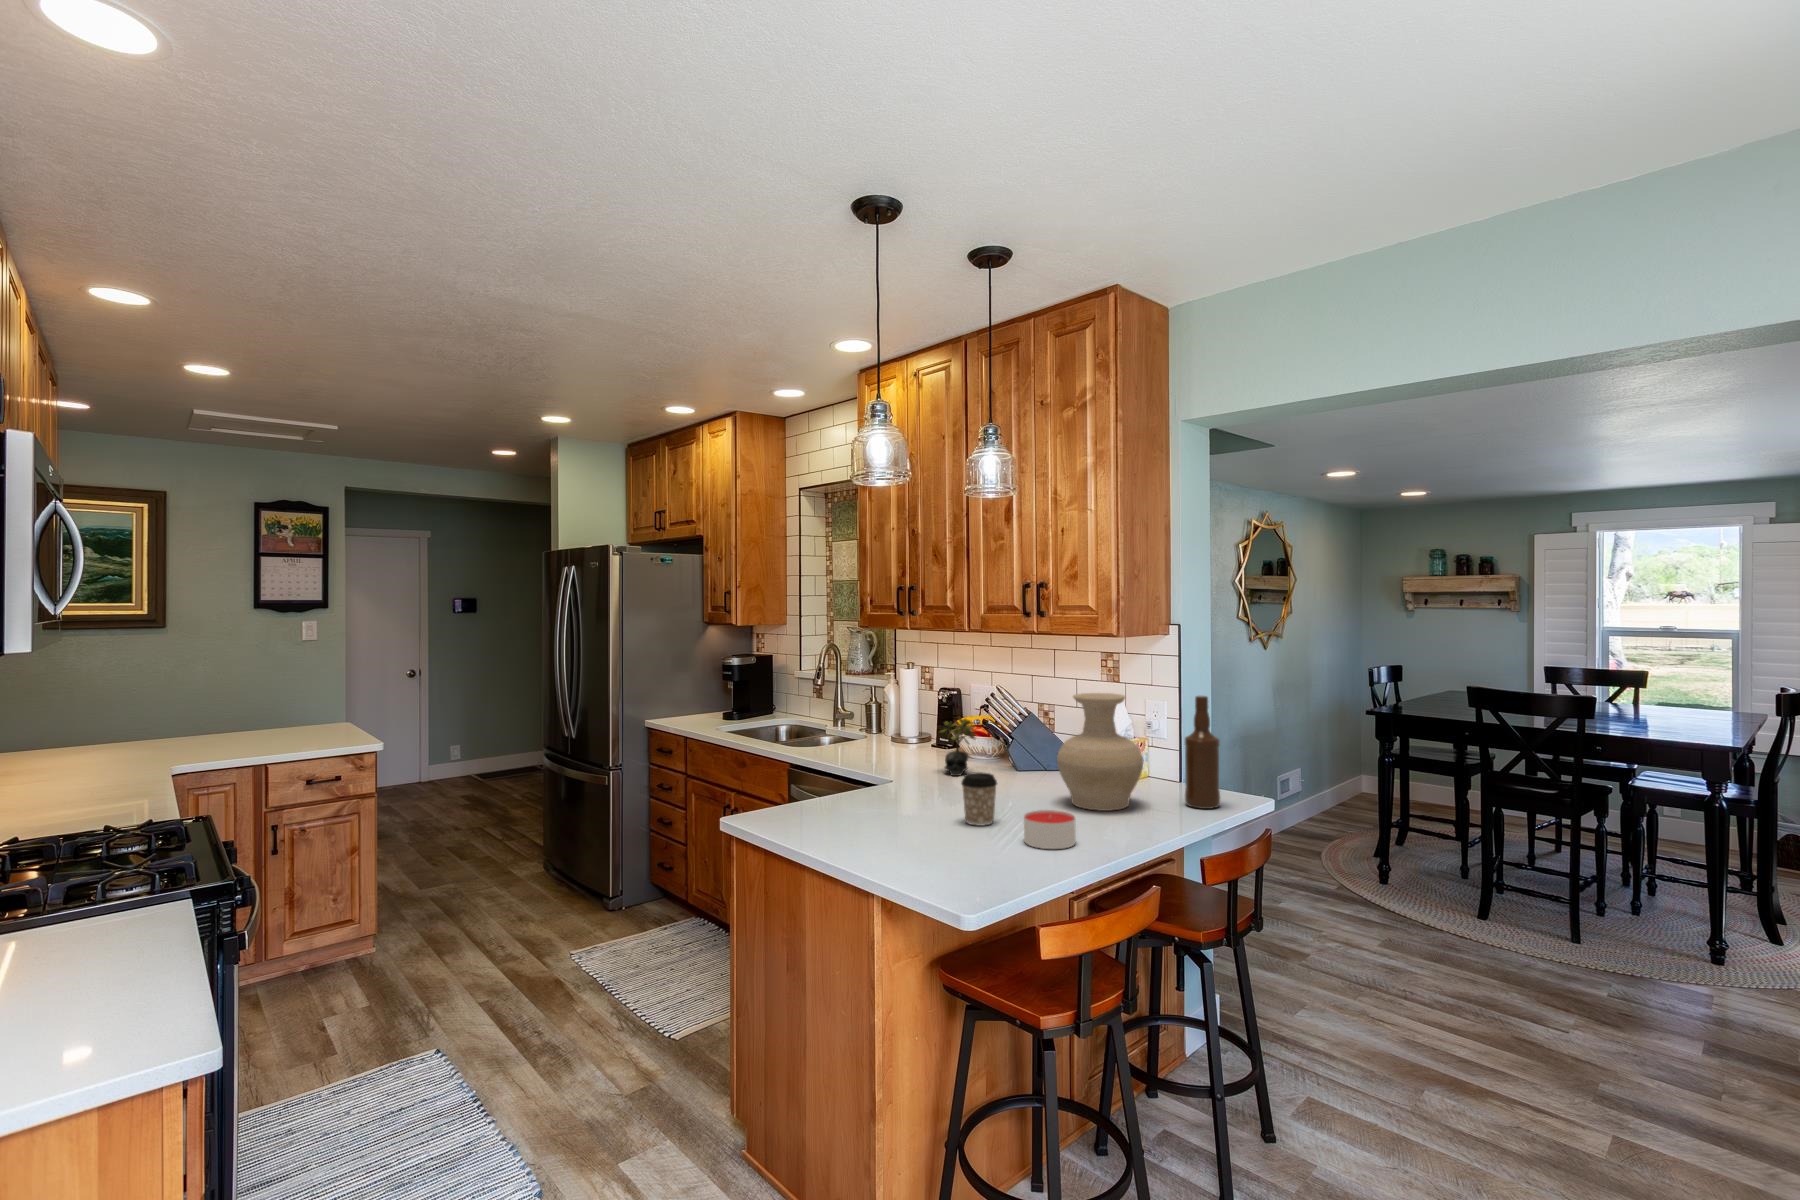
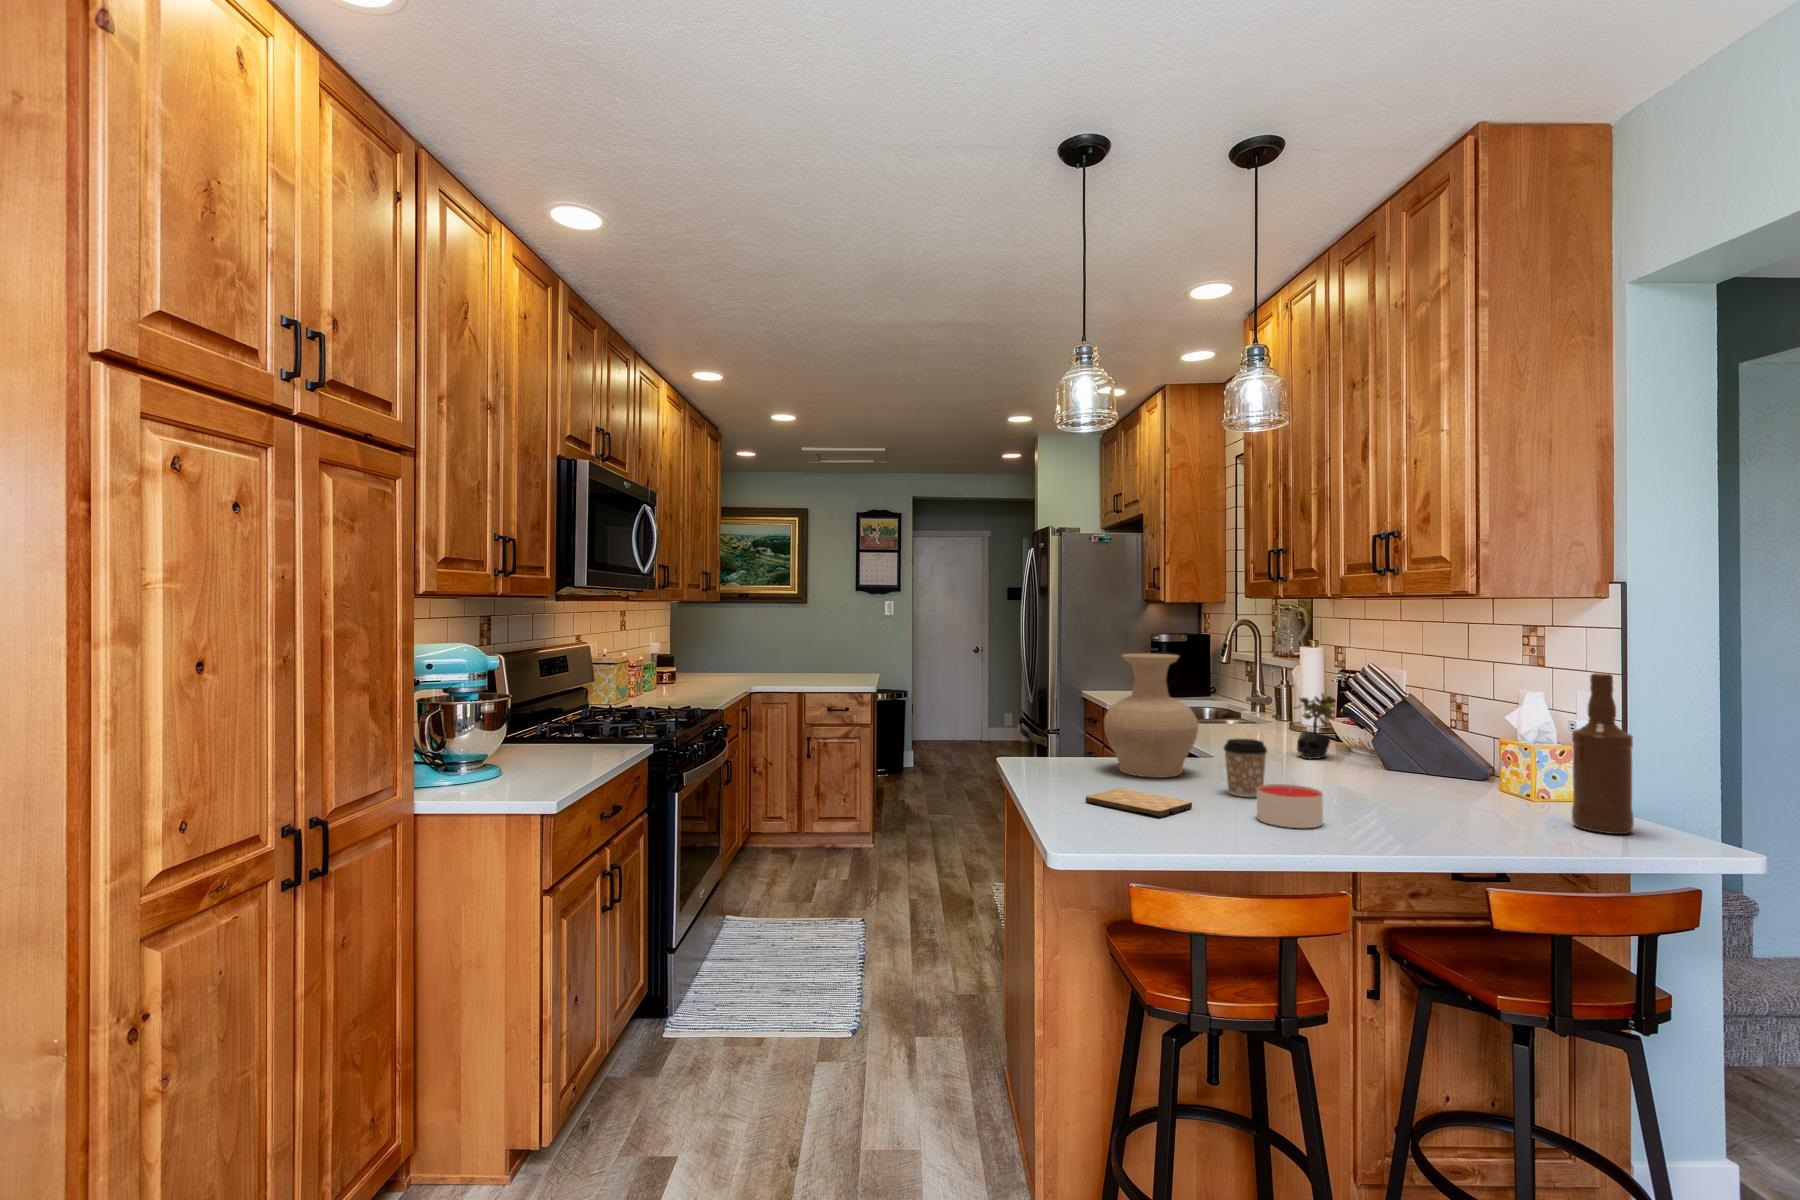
vase: present [1057,693,1143,811] -> present [1104,654,1198,778]
cutting board: none [886,839,972,863] -> present [1086,788,1192,817]

